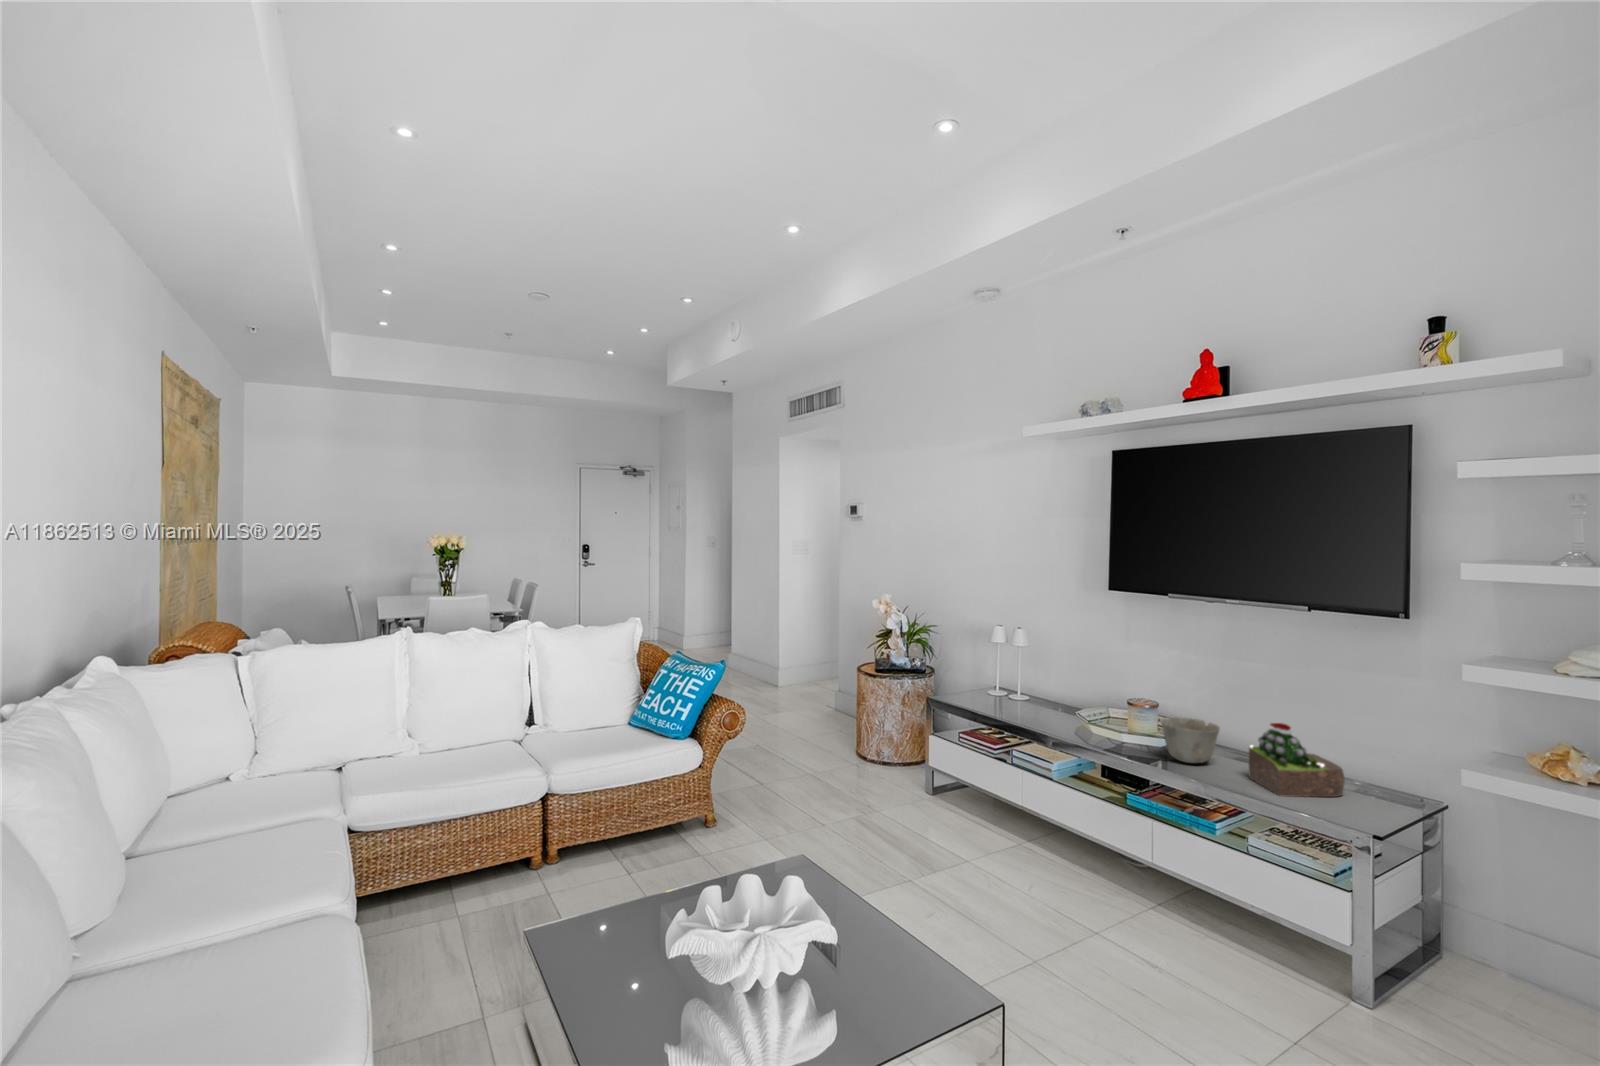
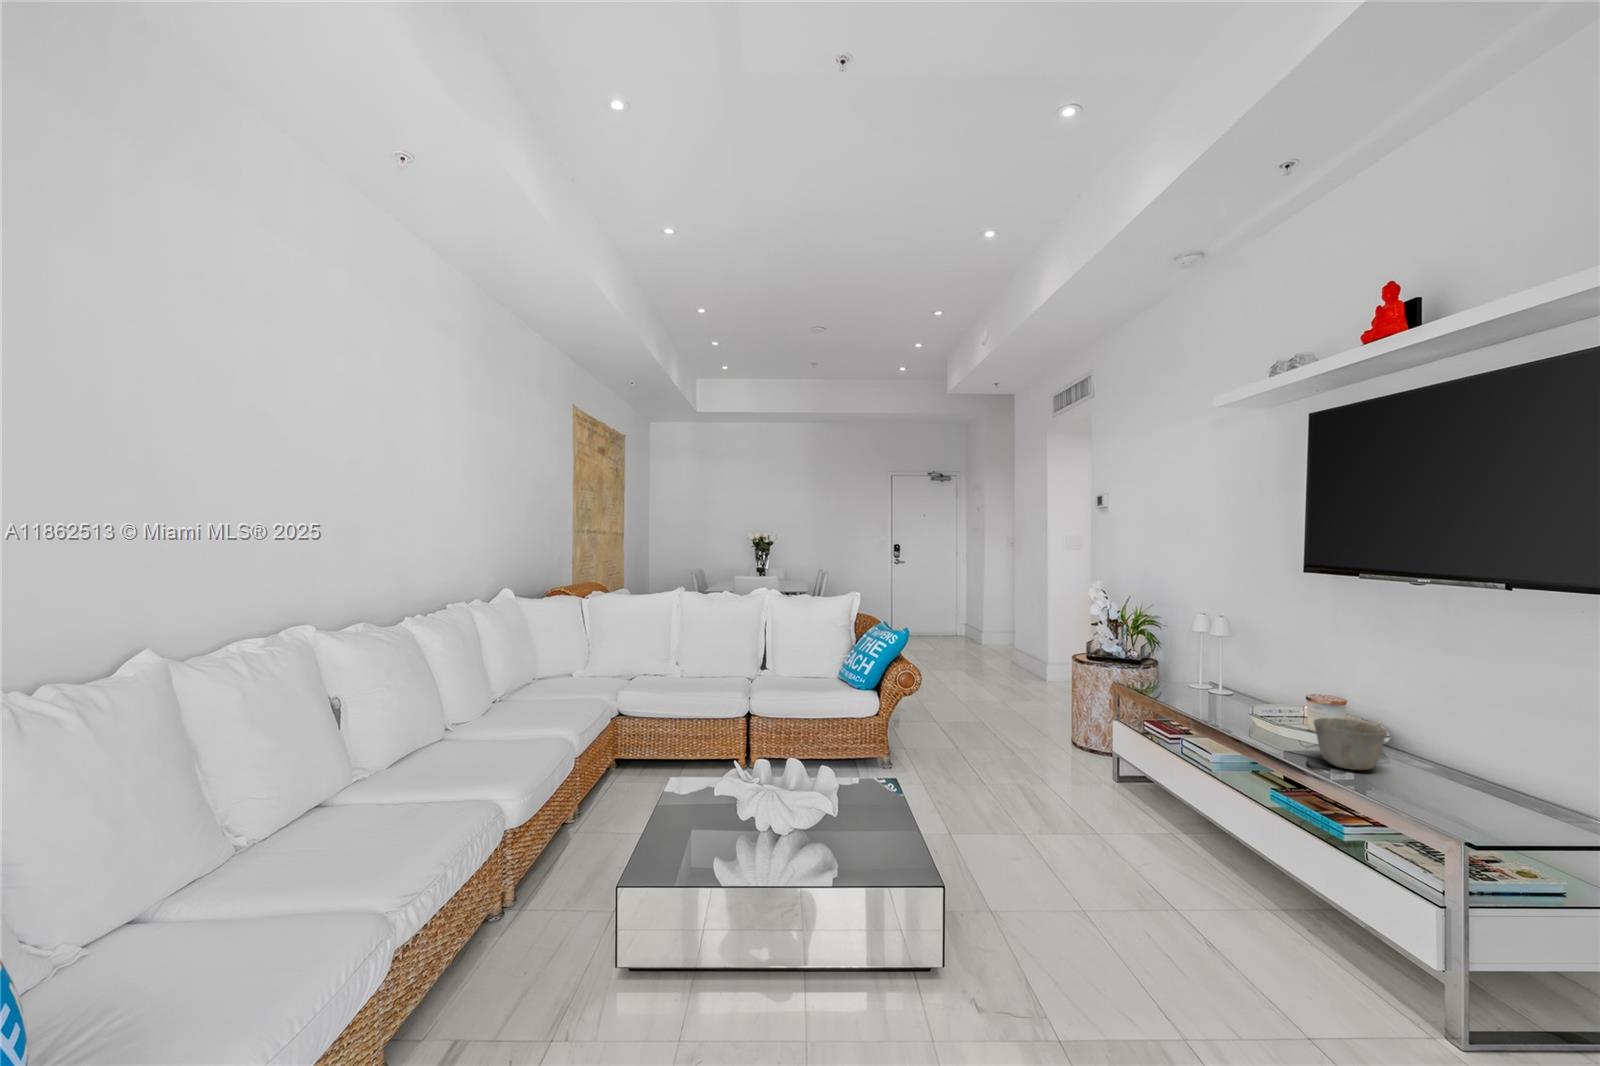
succulent plant: present [1249,723,1345,797] -> none [1404,728,1524,824]

